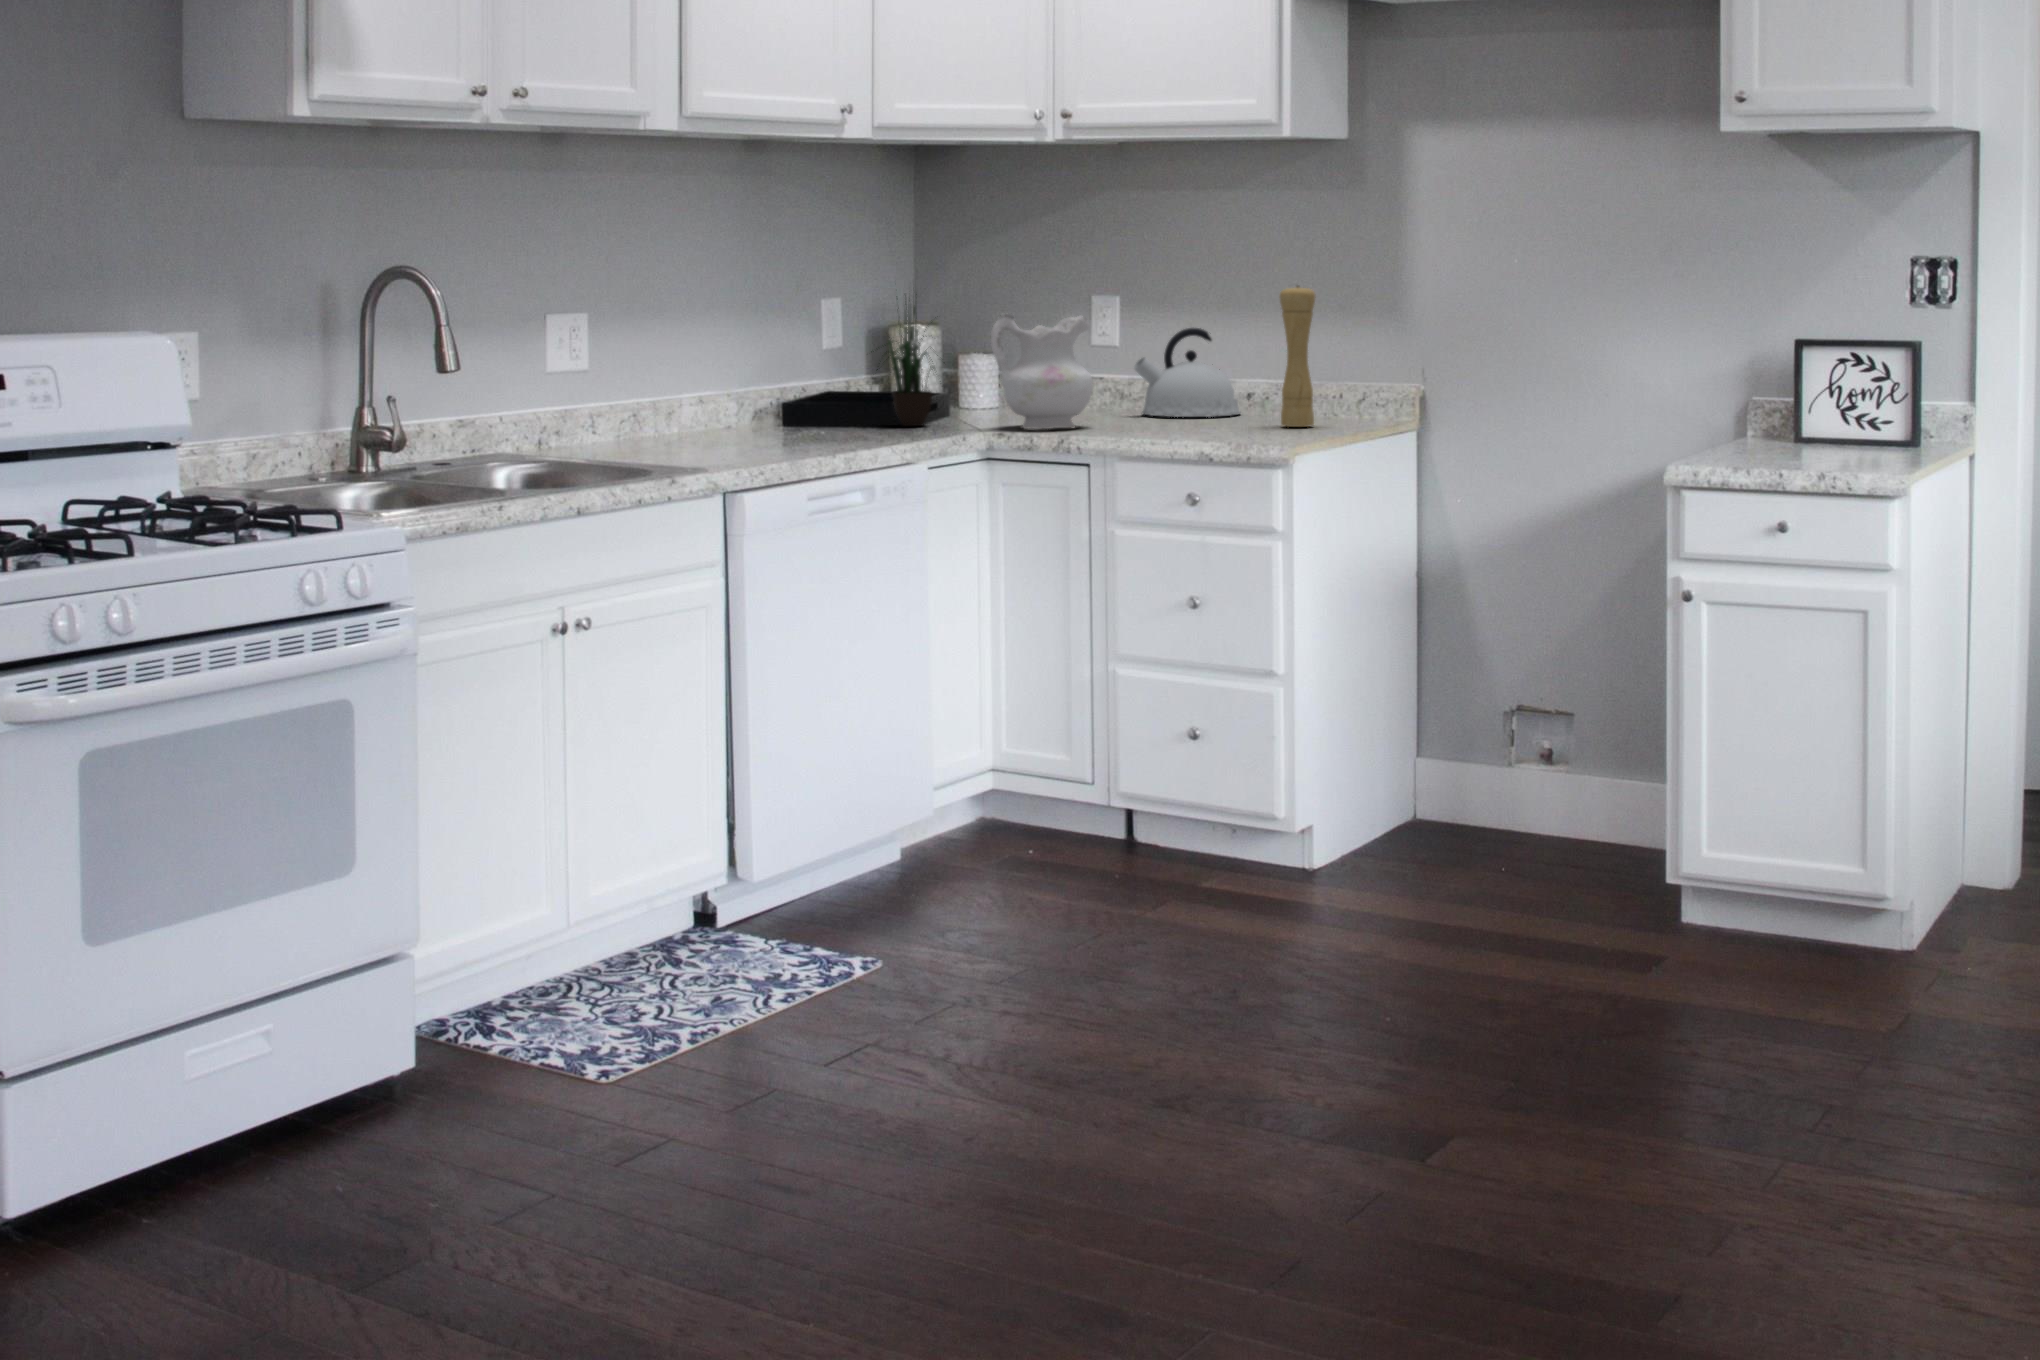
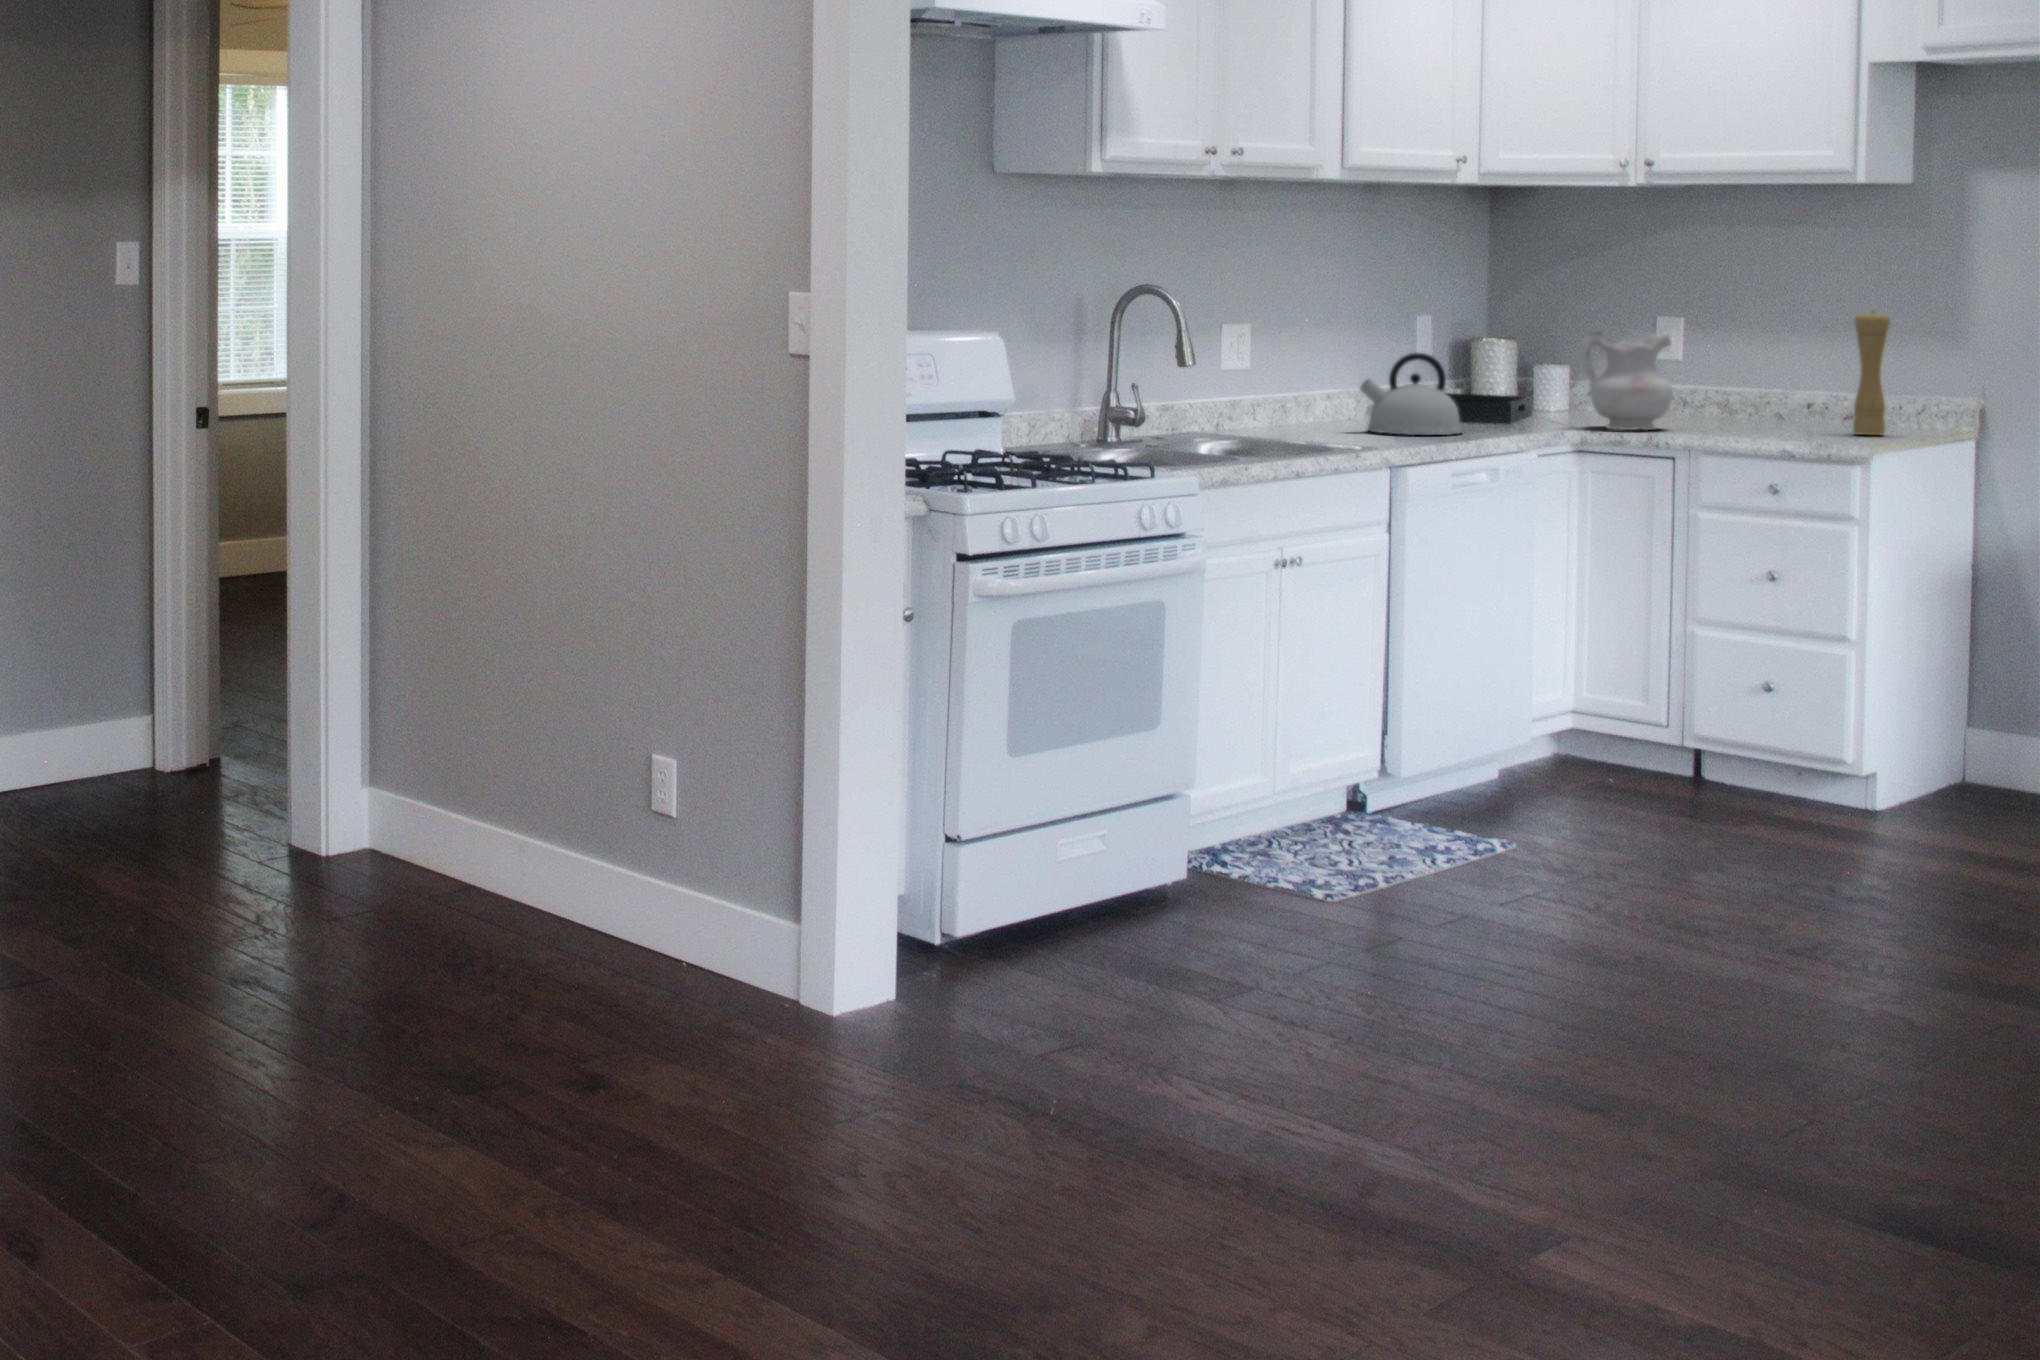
potted plant: present [871,294,933,426] -> none [1465,288,1536,424]
kettle: present [1134,328,1240,417] -> present [1360,353,1462,435]

